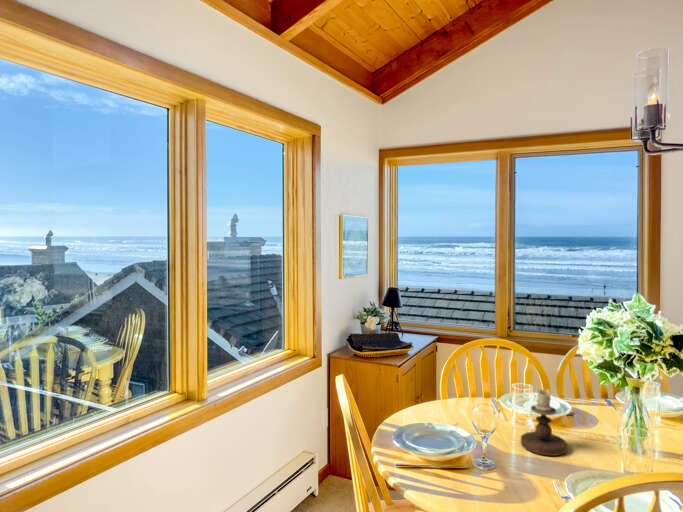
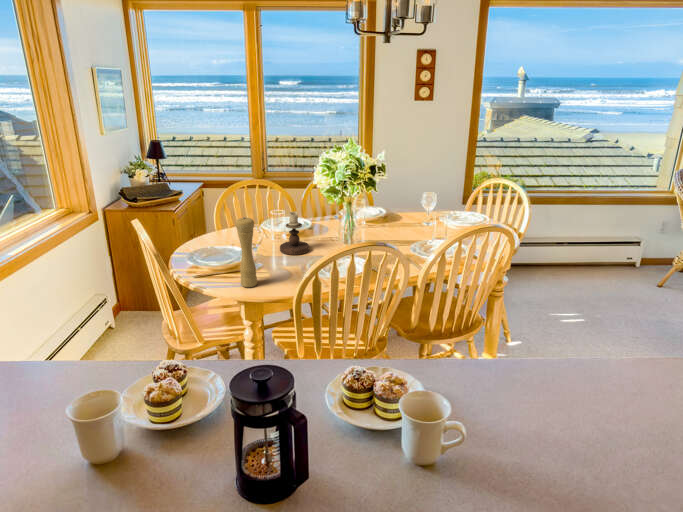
pepper mill: none [456,391,482,497] -> present [235,217,257,287]

